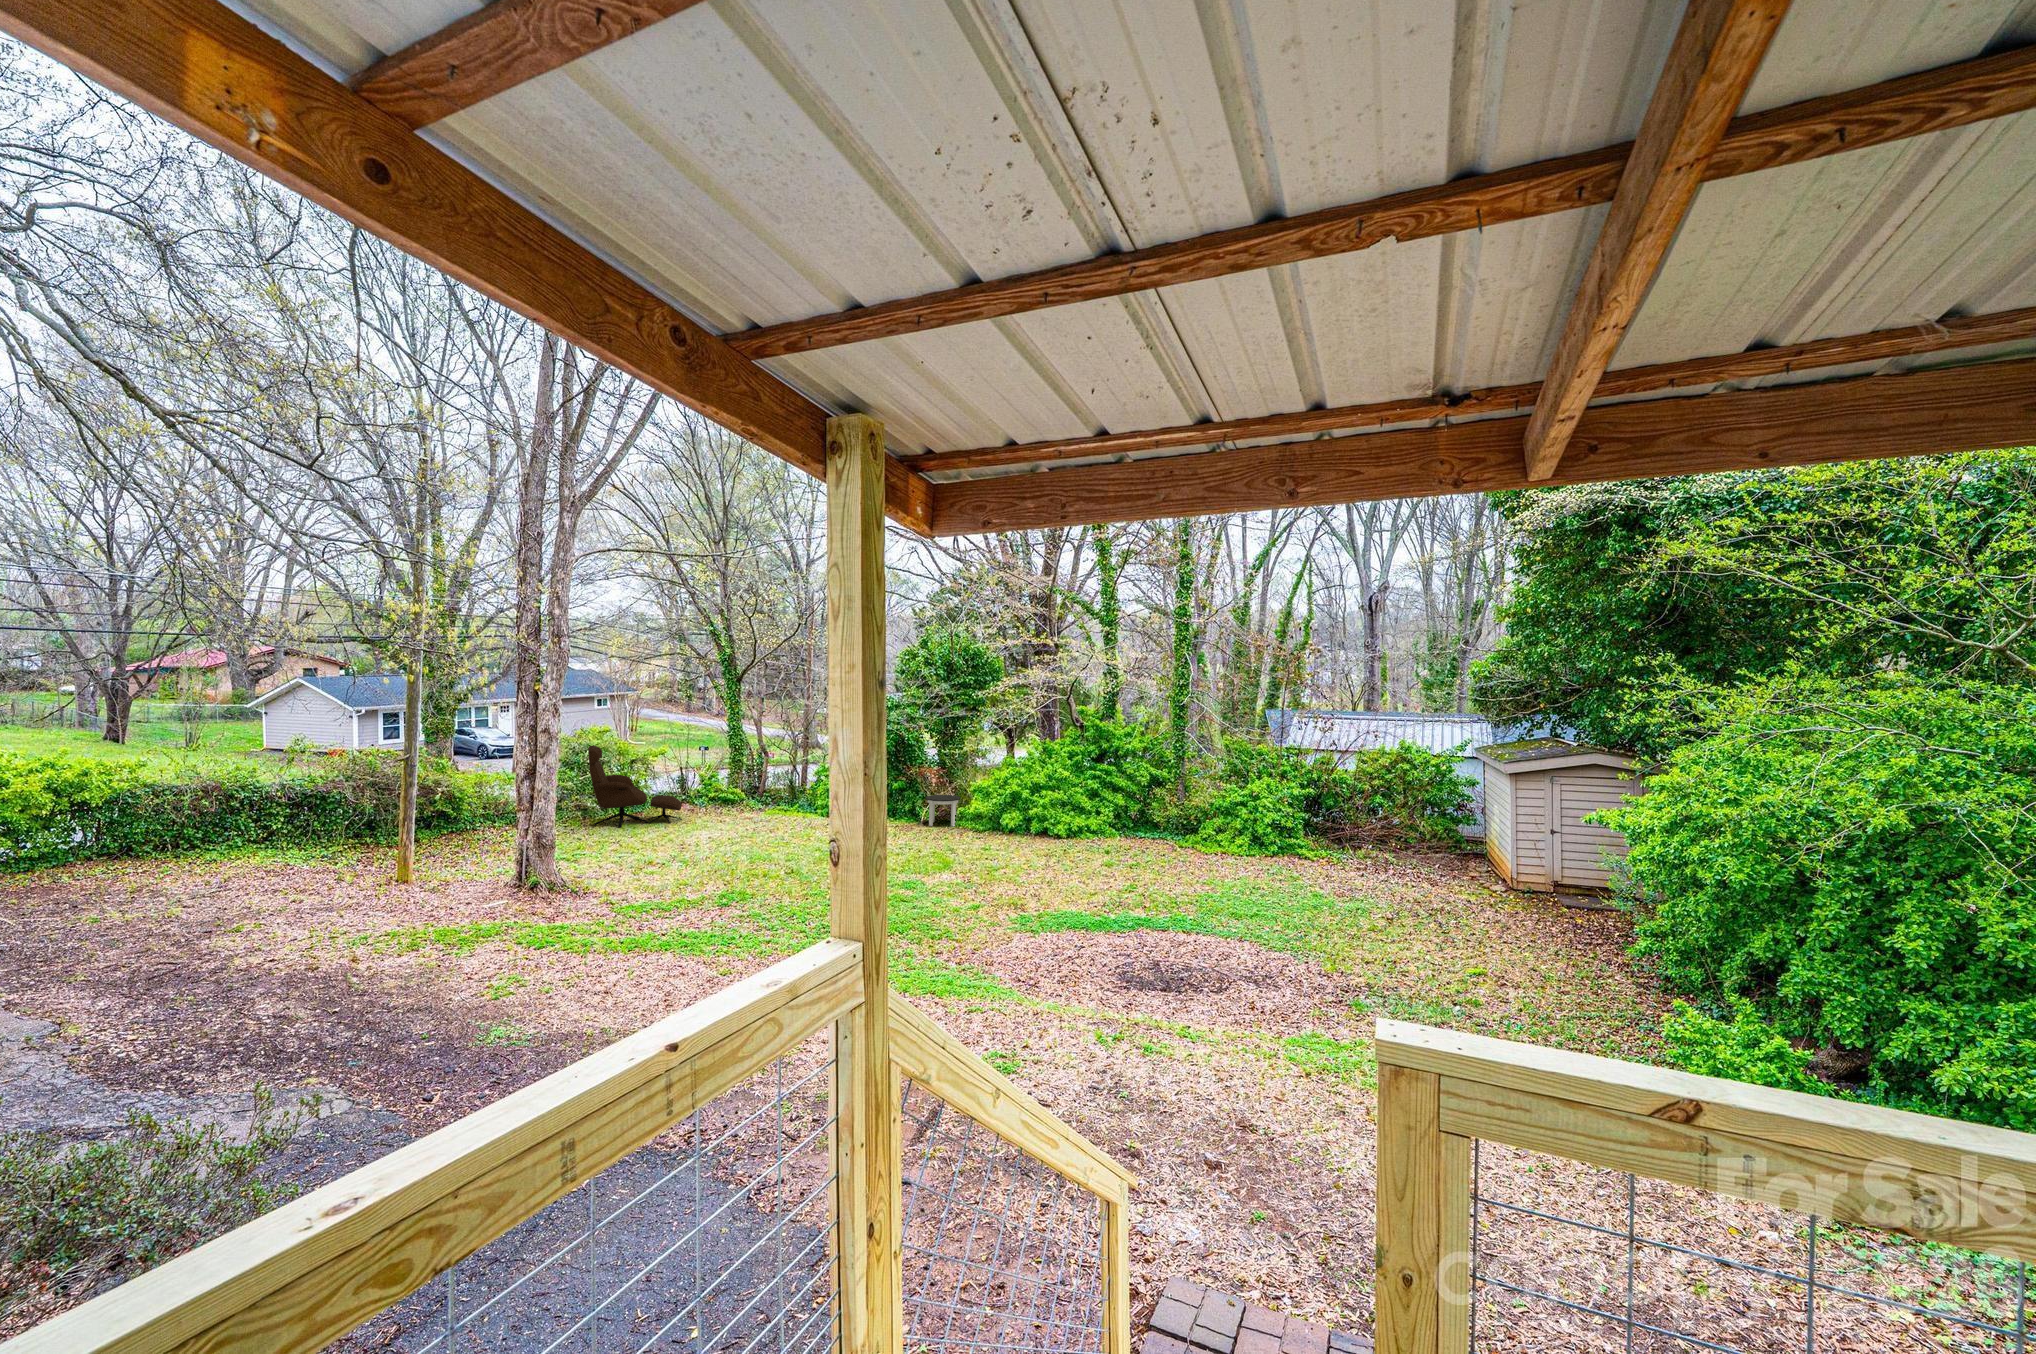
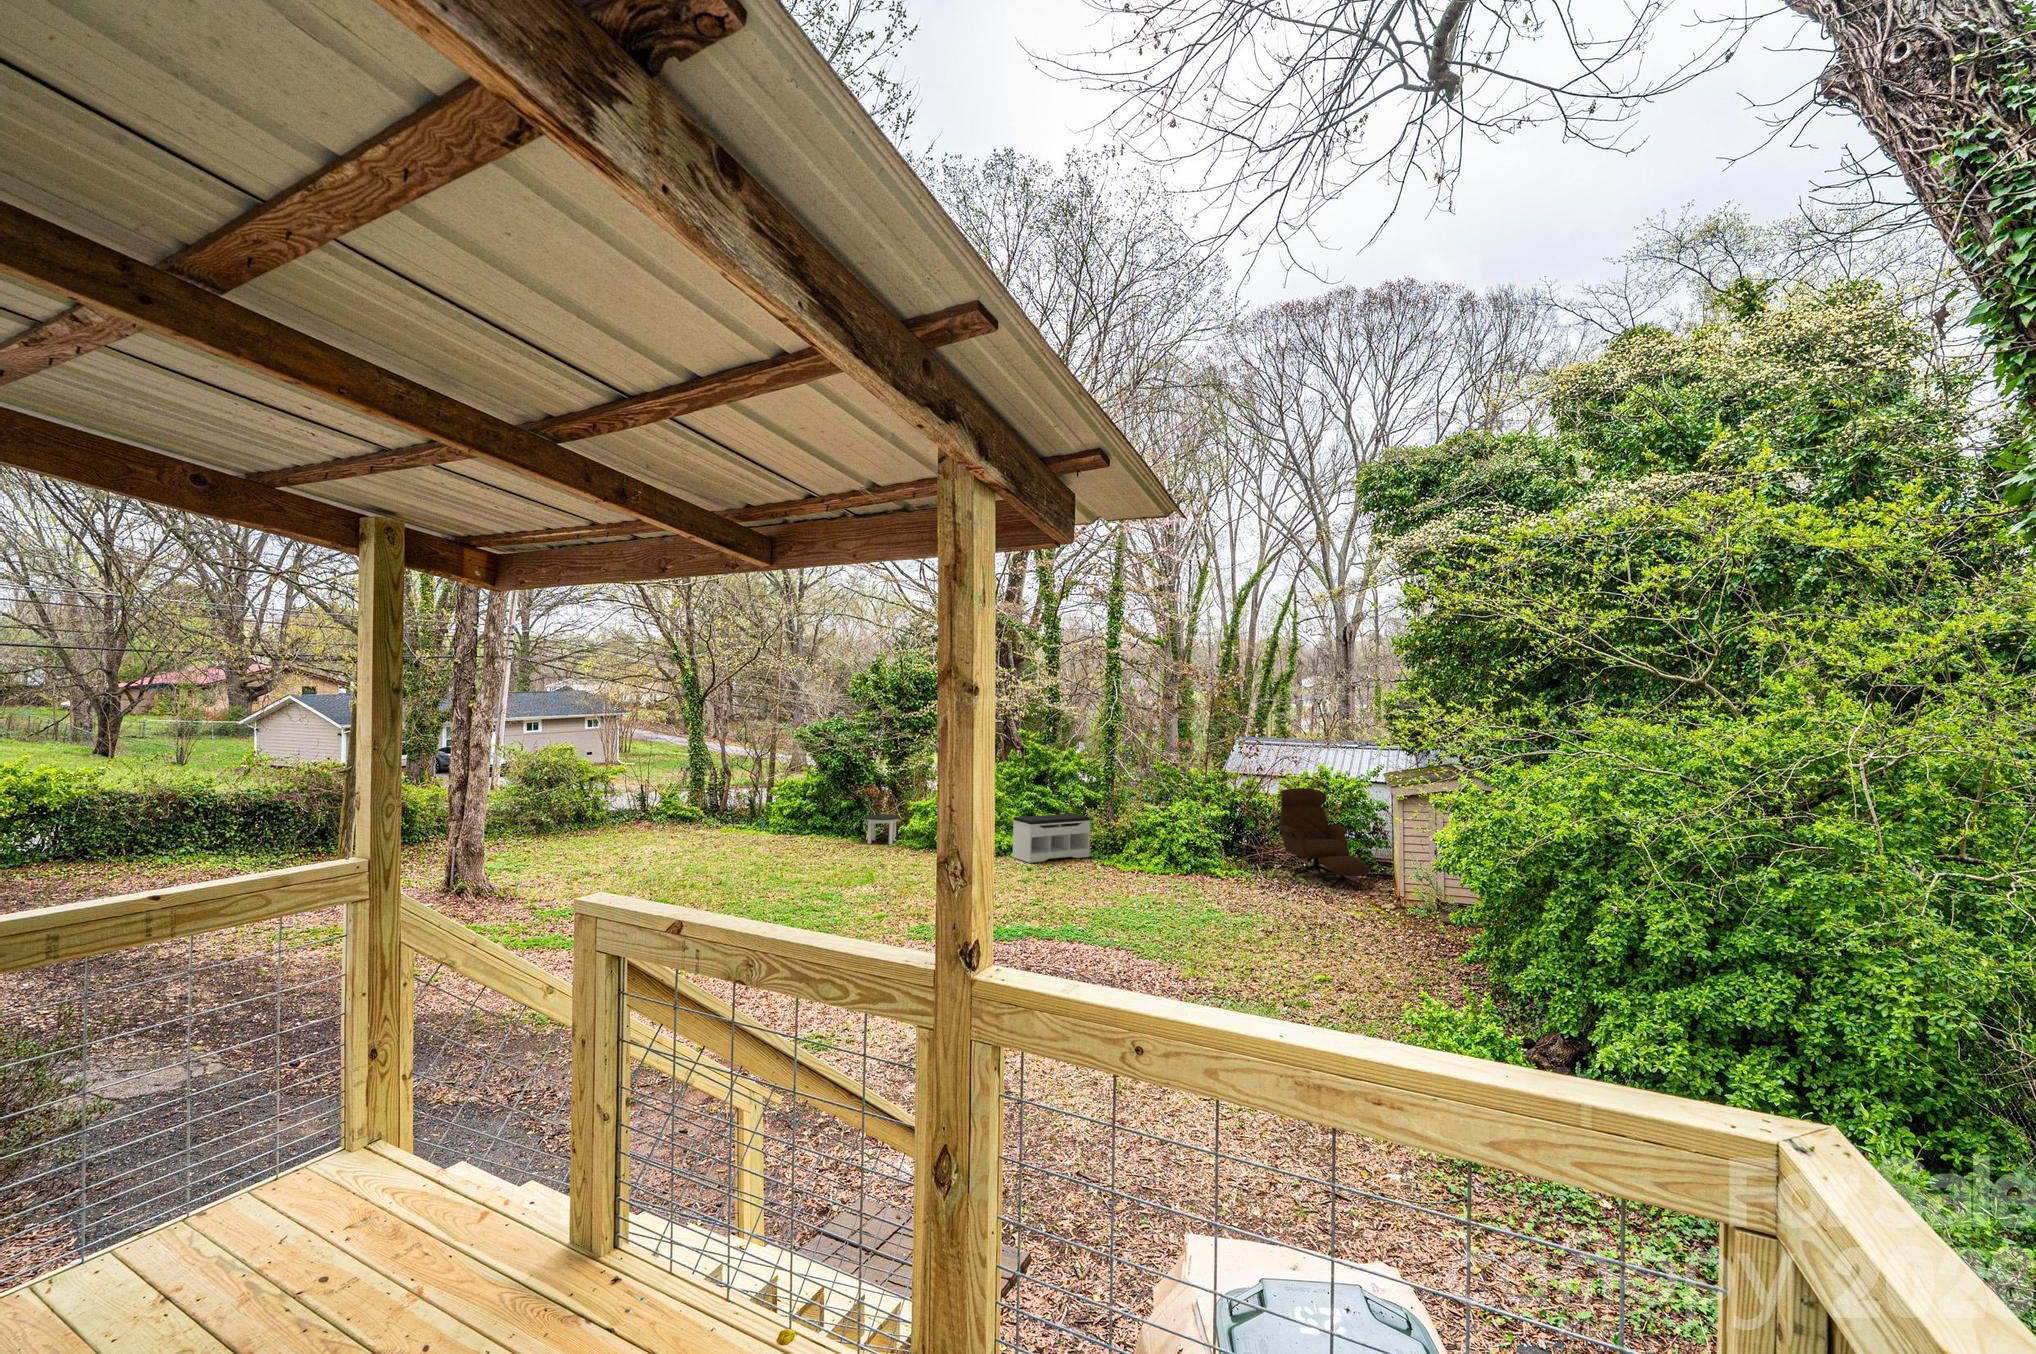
lounge chair: present [588,745,682,827] -> present [1278,788,1369,889]
bench: none [1087,793,1165,845] -> present [1013,813,1090,863]

